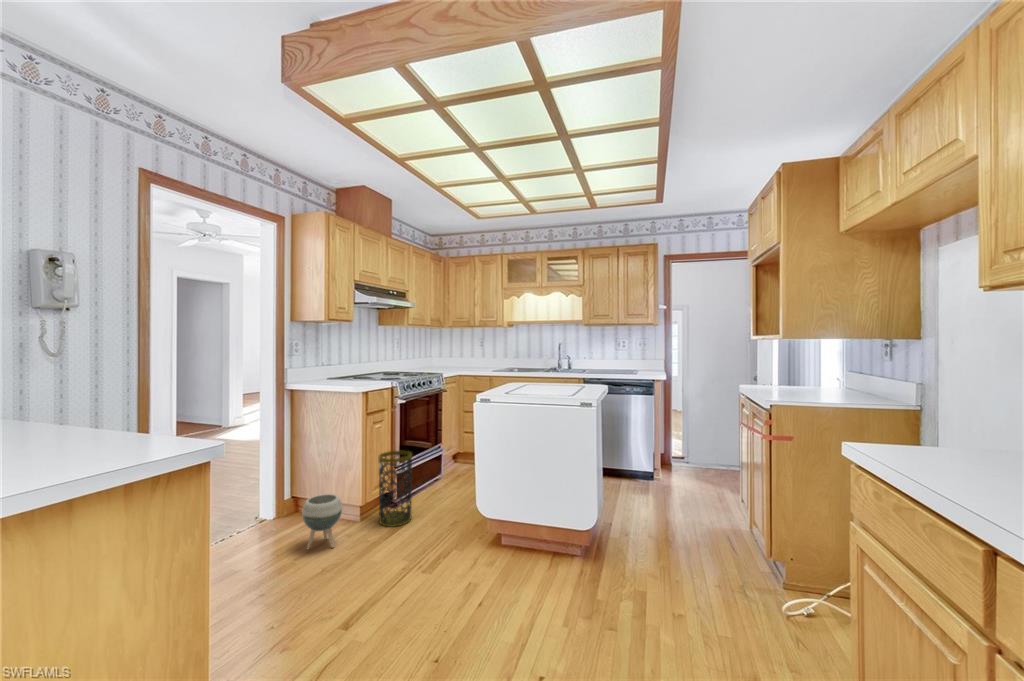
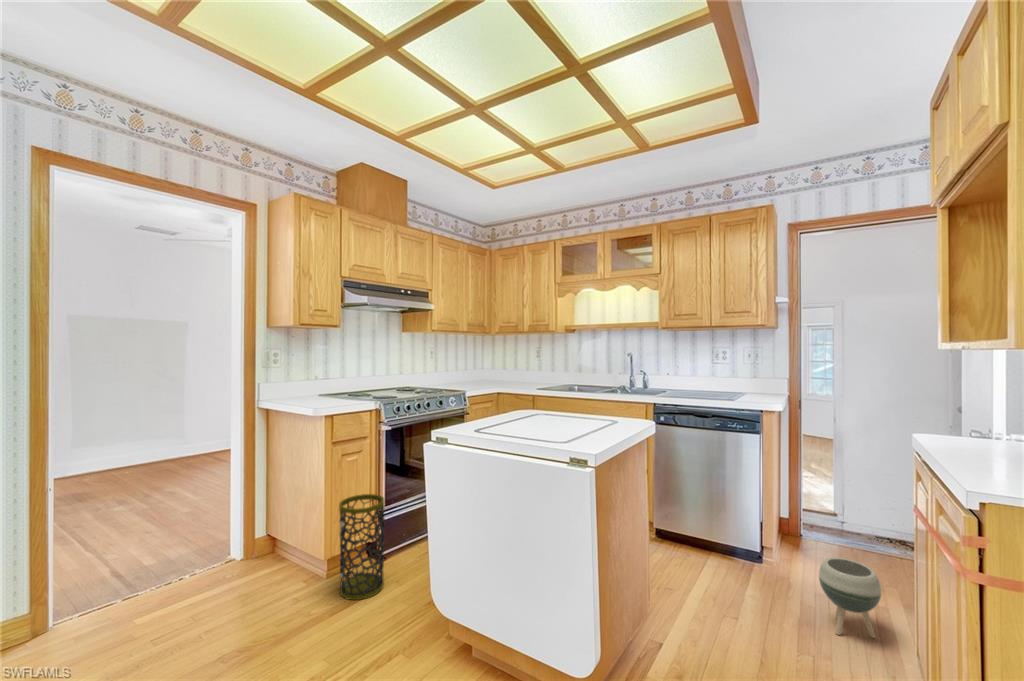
planter: present [302,494,342,549] -> present [819,558,881,638]

